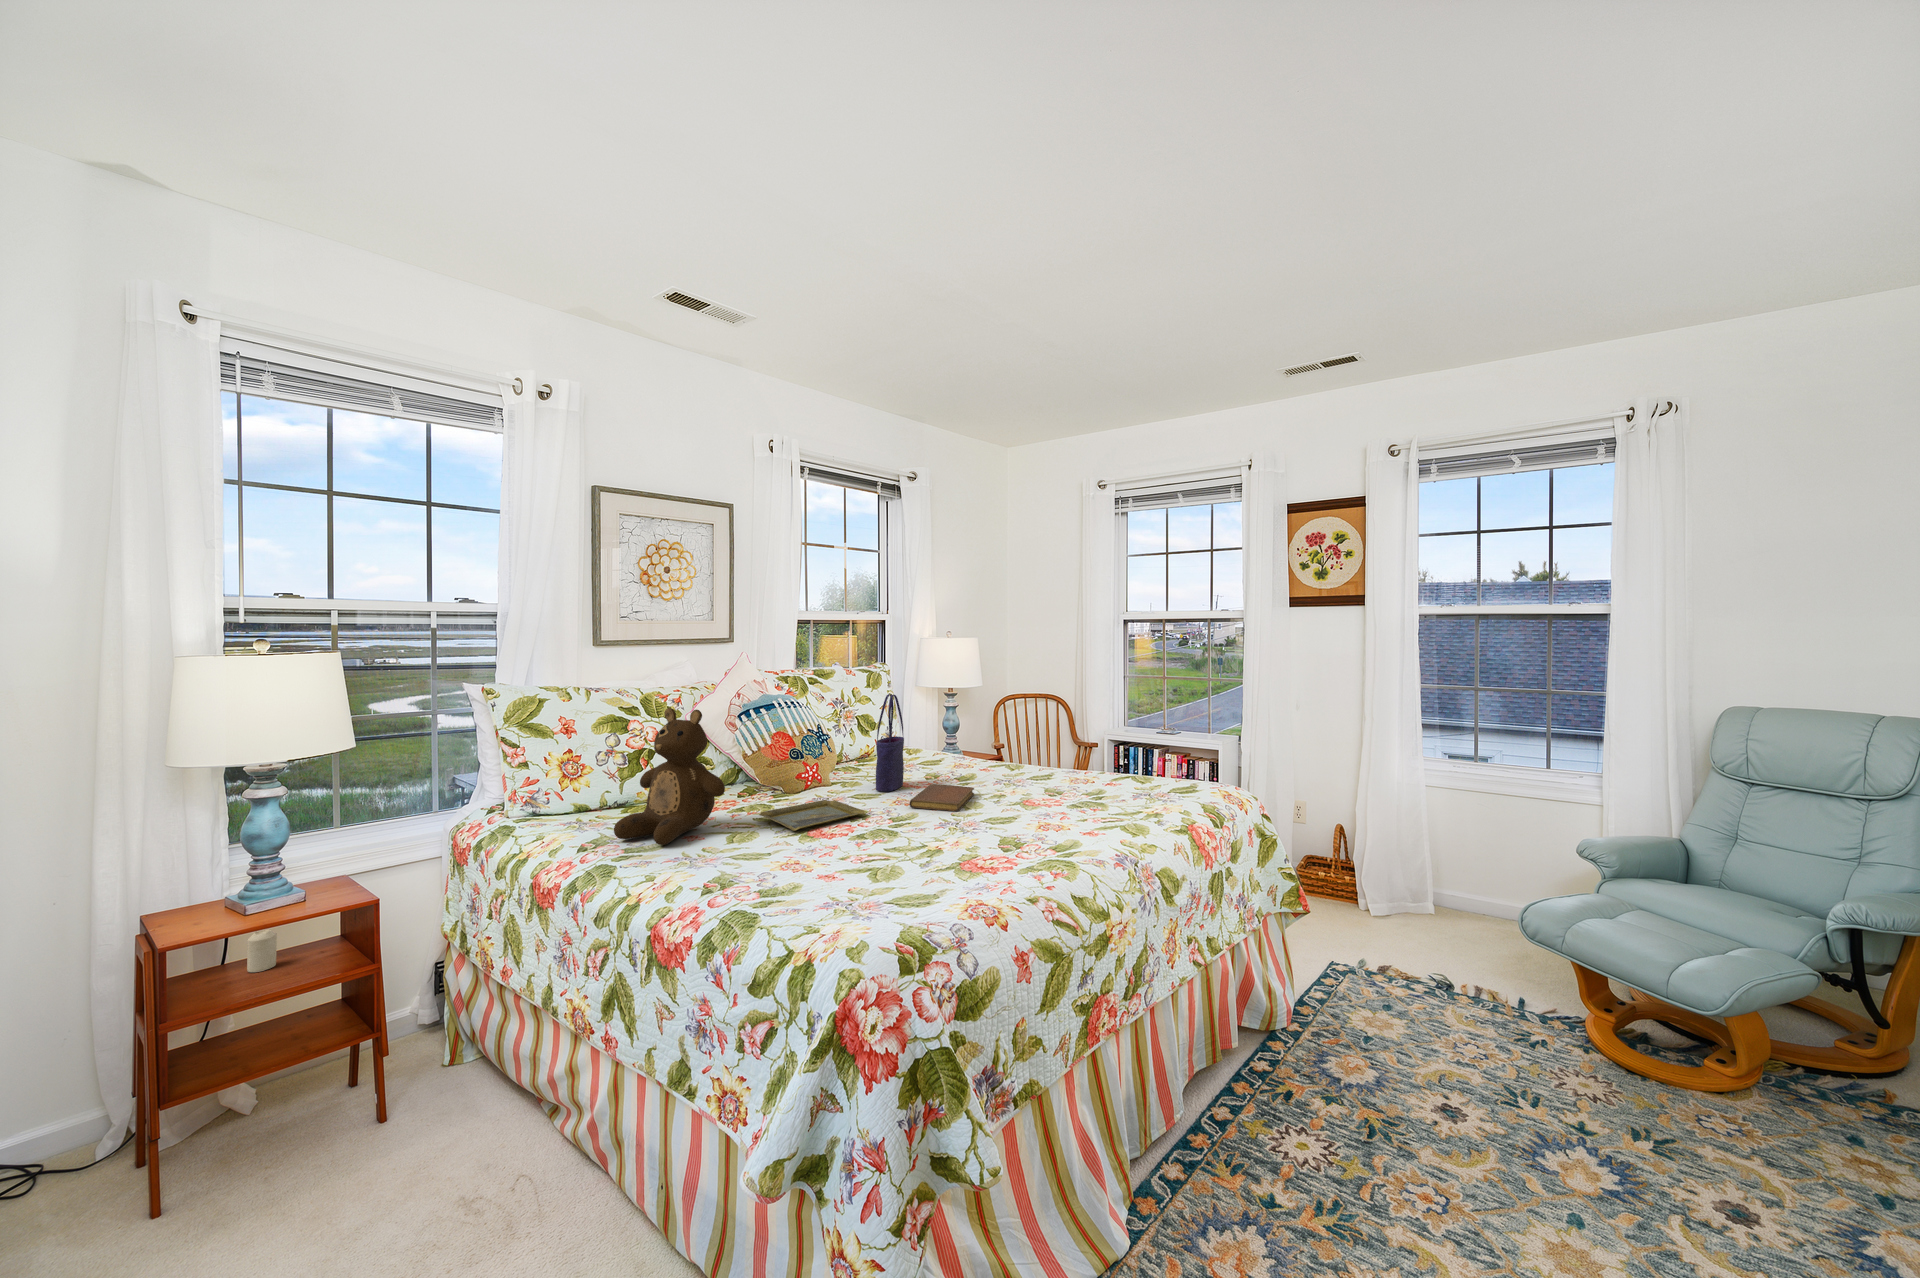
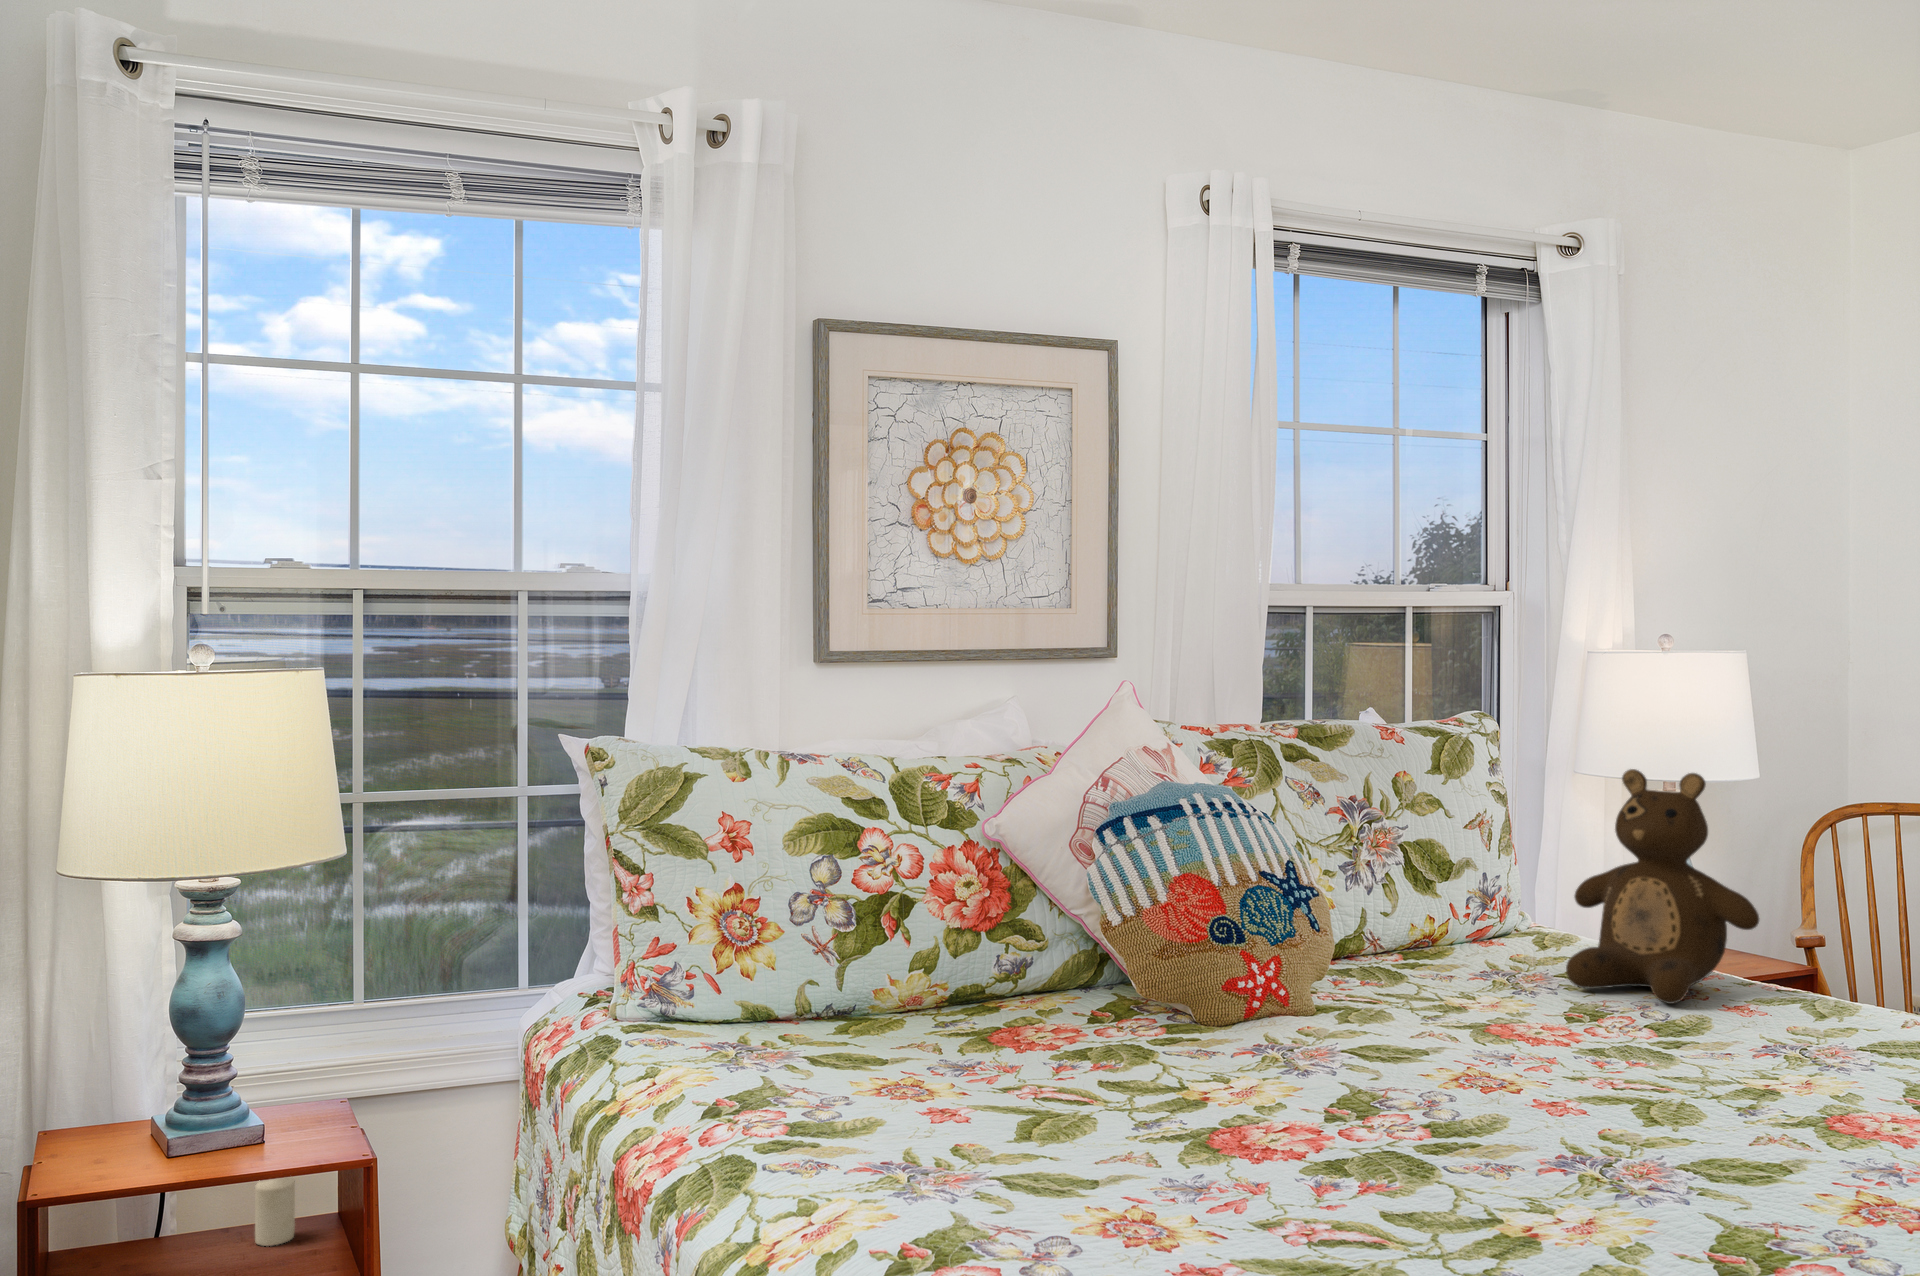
tote bag: present [876,694,904,792] -> none [1427,788,1510,1049]
teddy bear: present [614,708,725,845] -> present [1566,769,1759,1004]
notebook: present [909,784,974,811] -> none [1509,1043,1721,1137]
tray: present [759,800,865,830] -> none [1102,1055,1377,1131]

